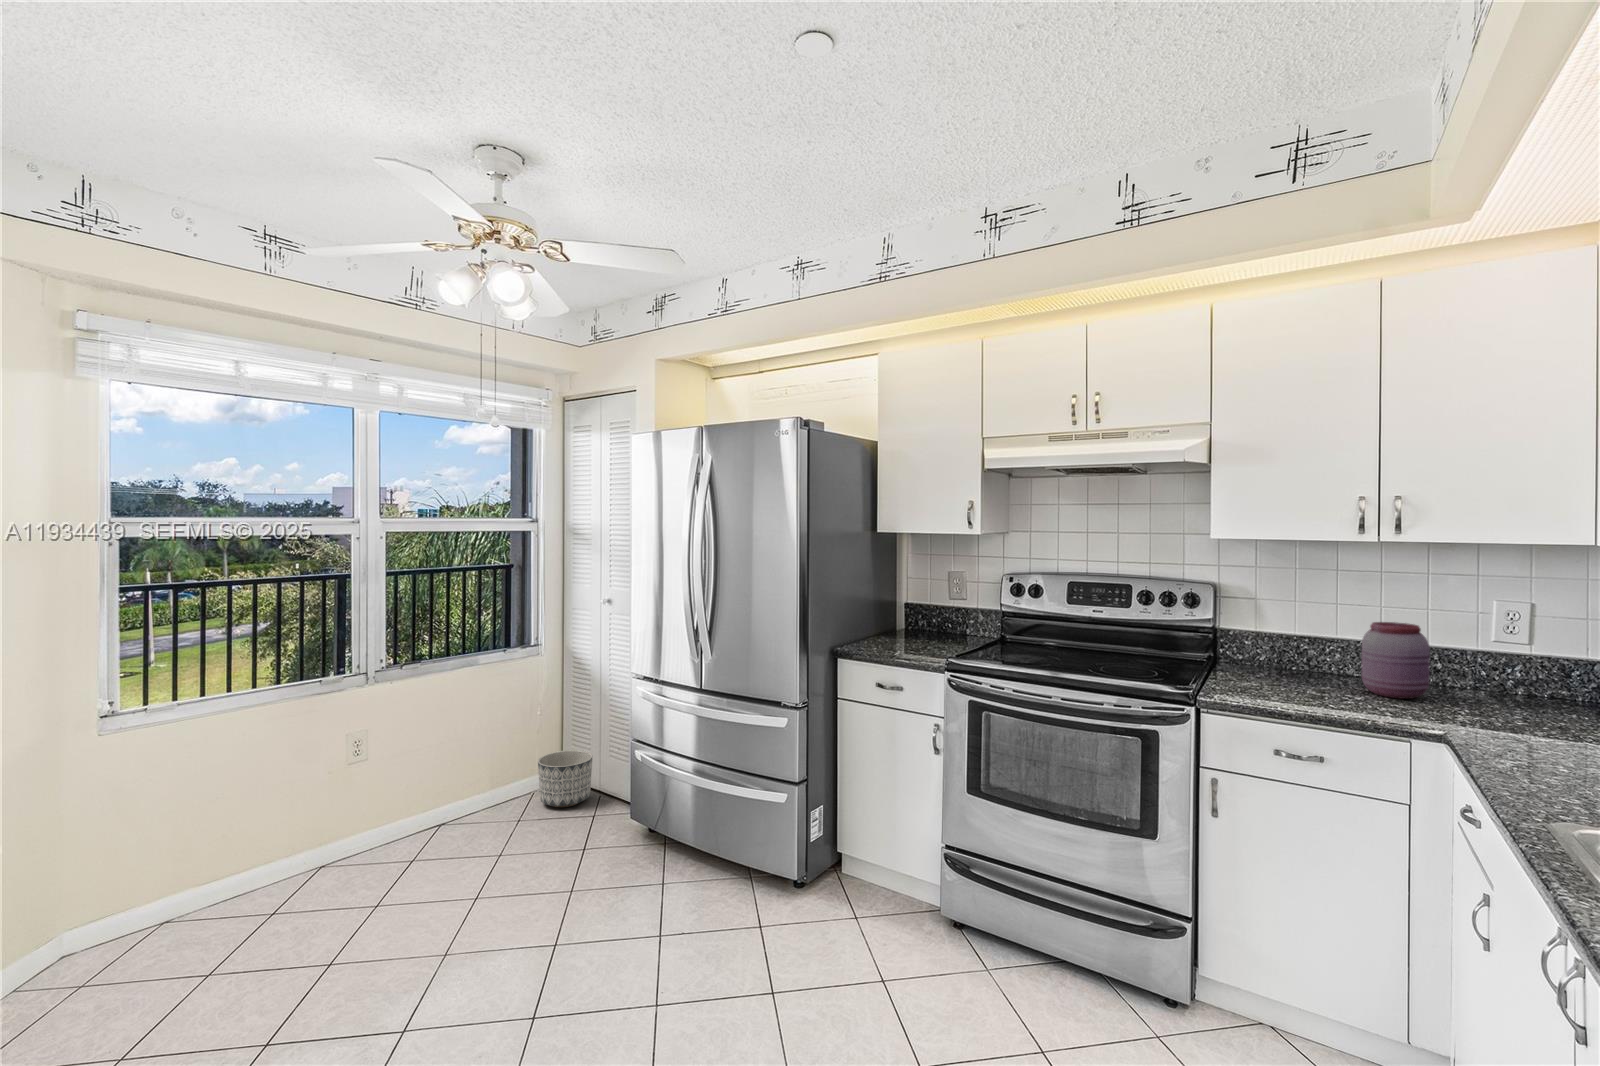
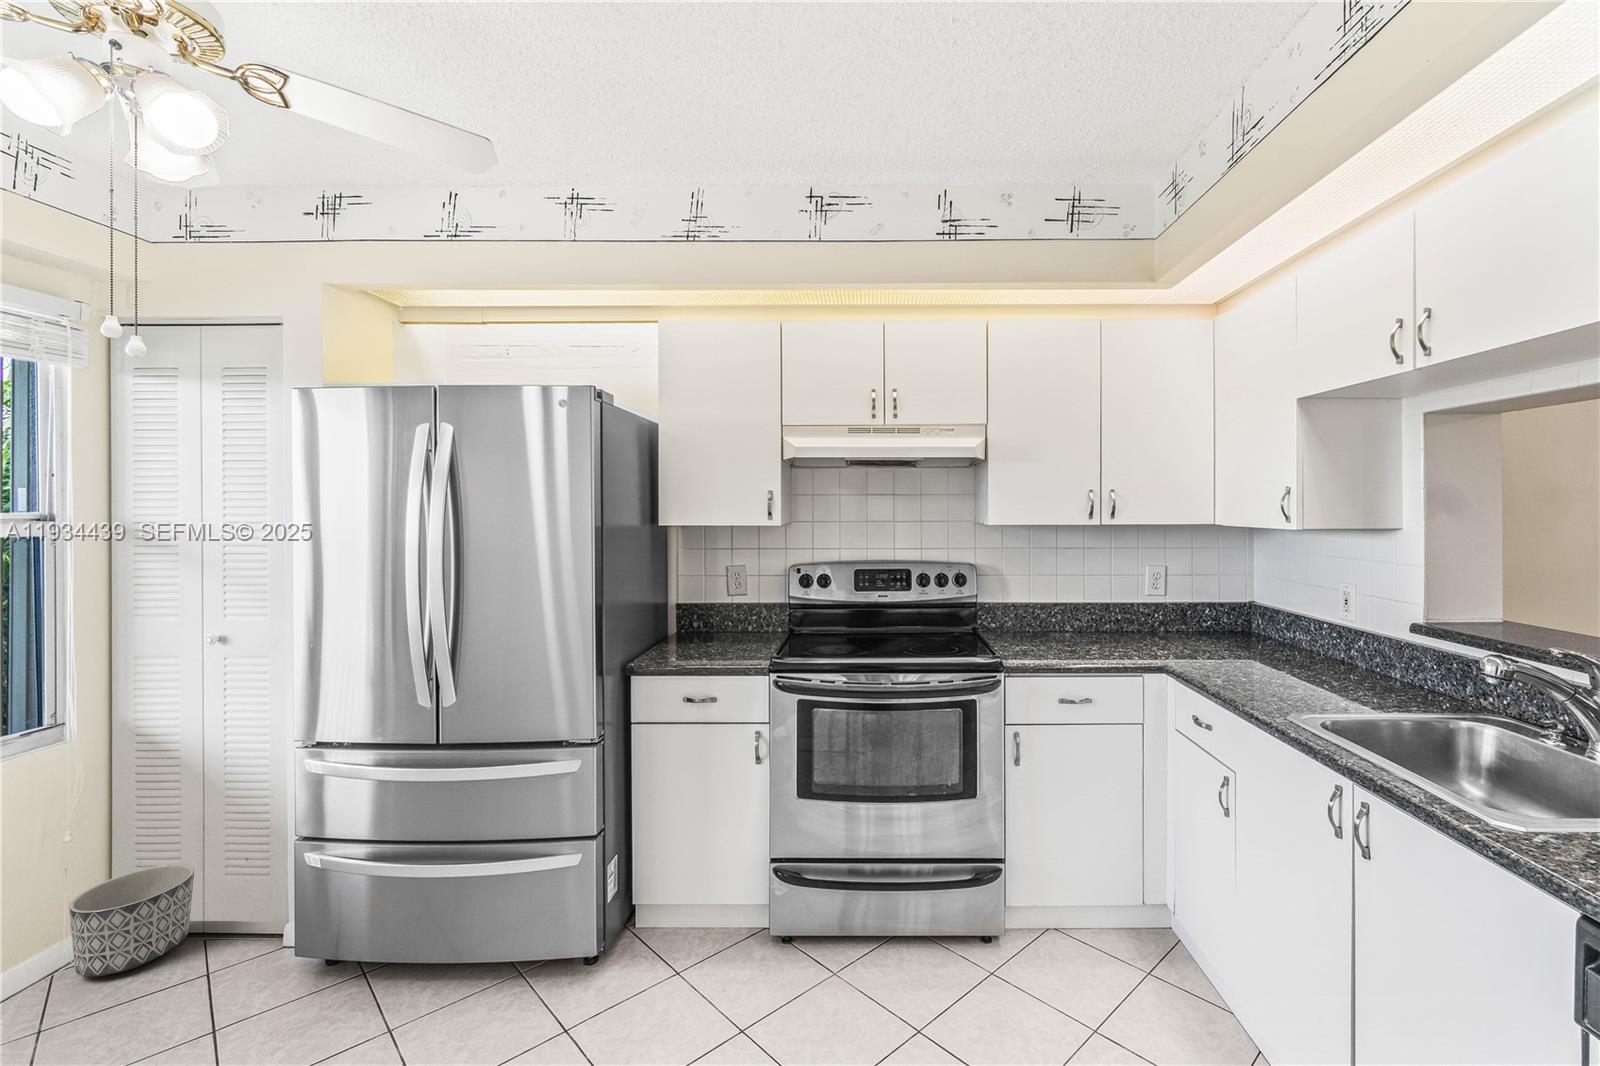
jar: present [1362,622,1430,699] -> none [1095,589,1142,647]

